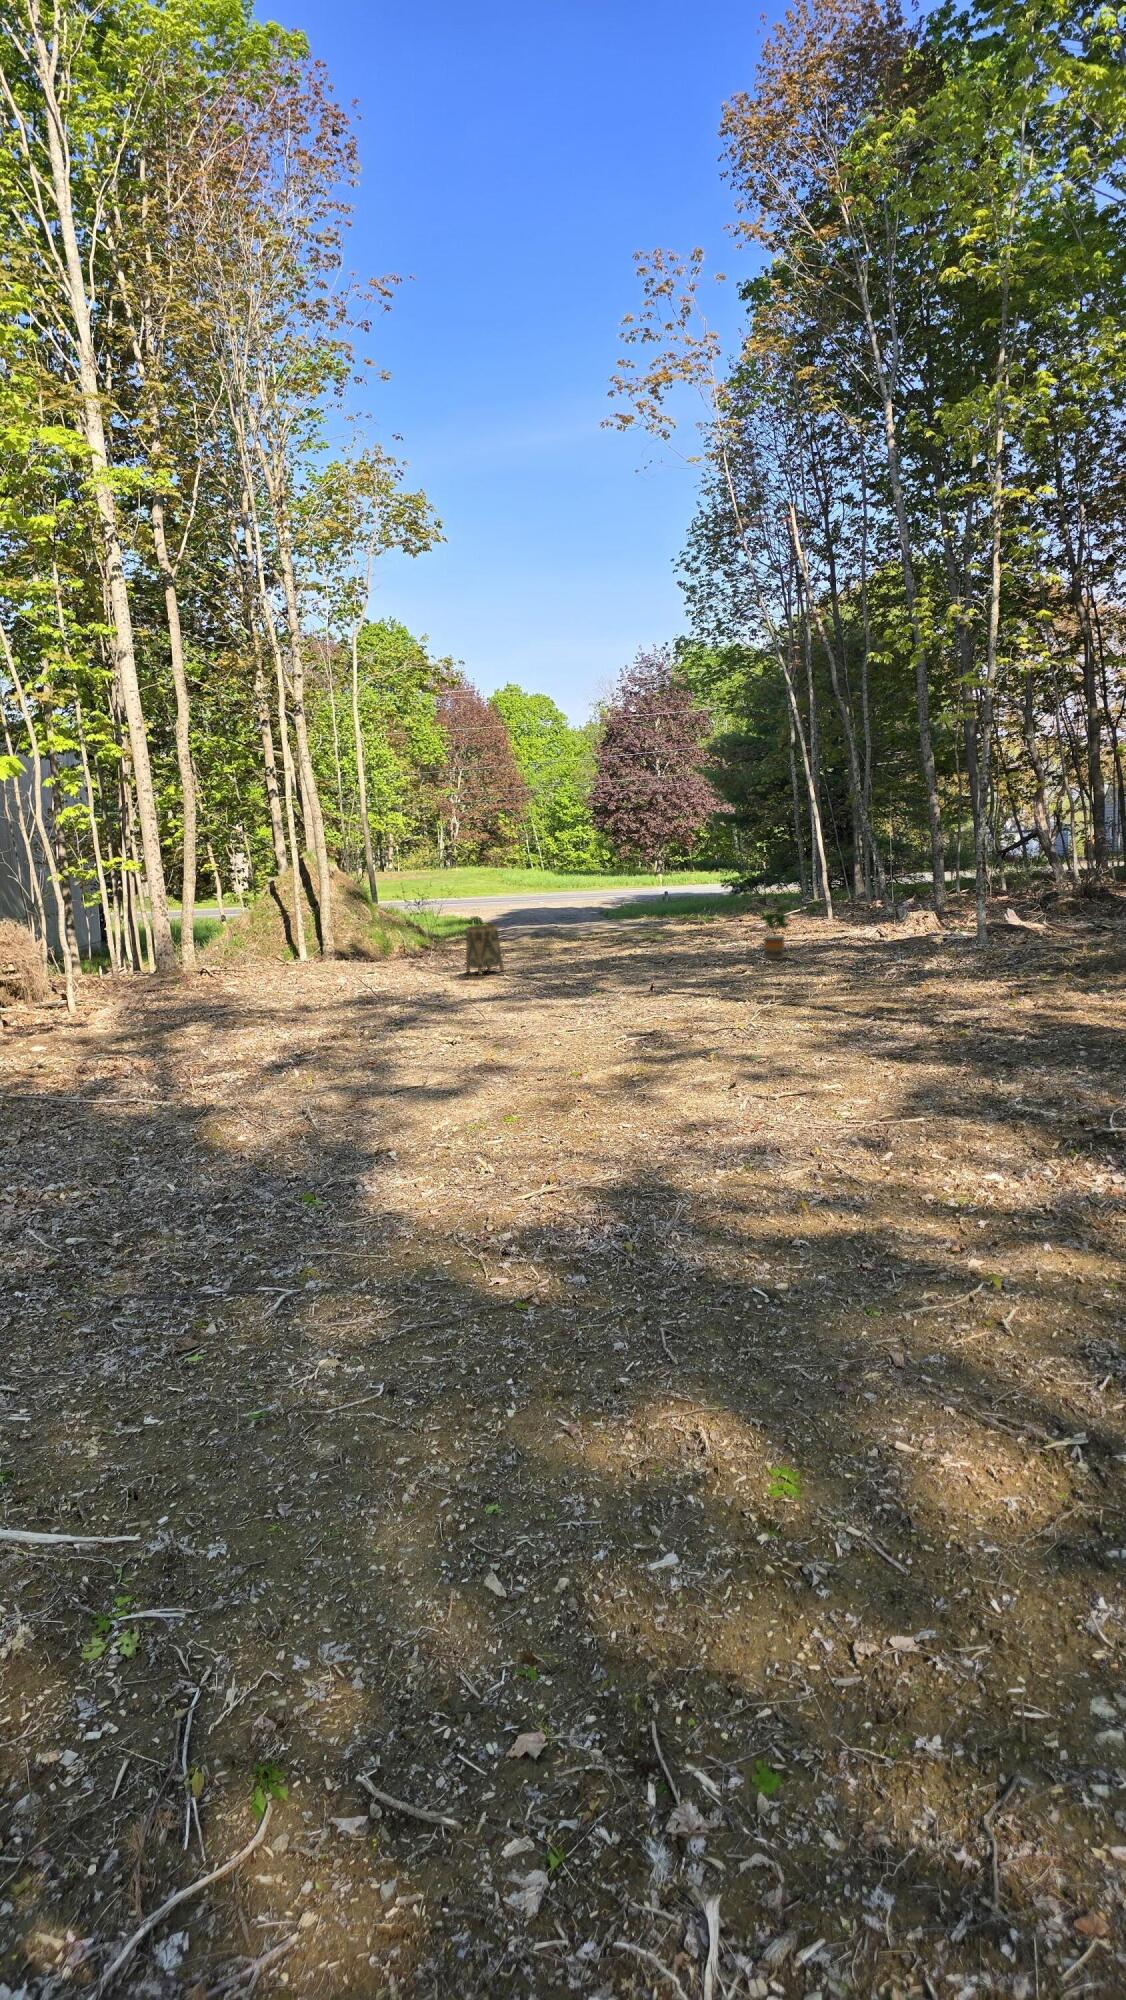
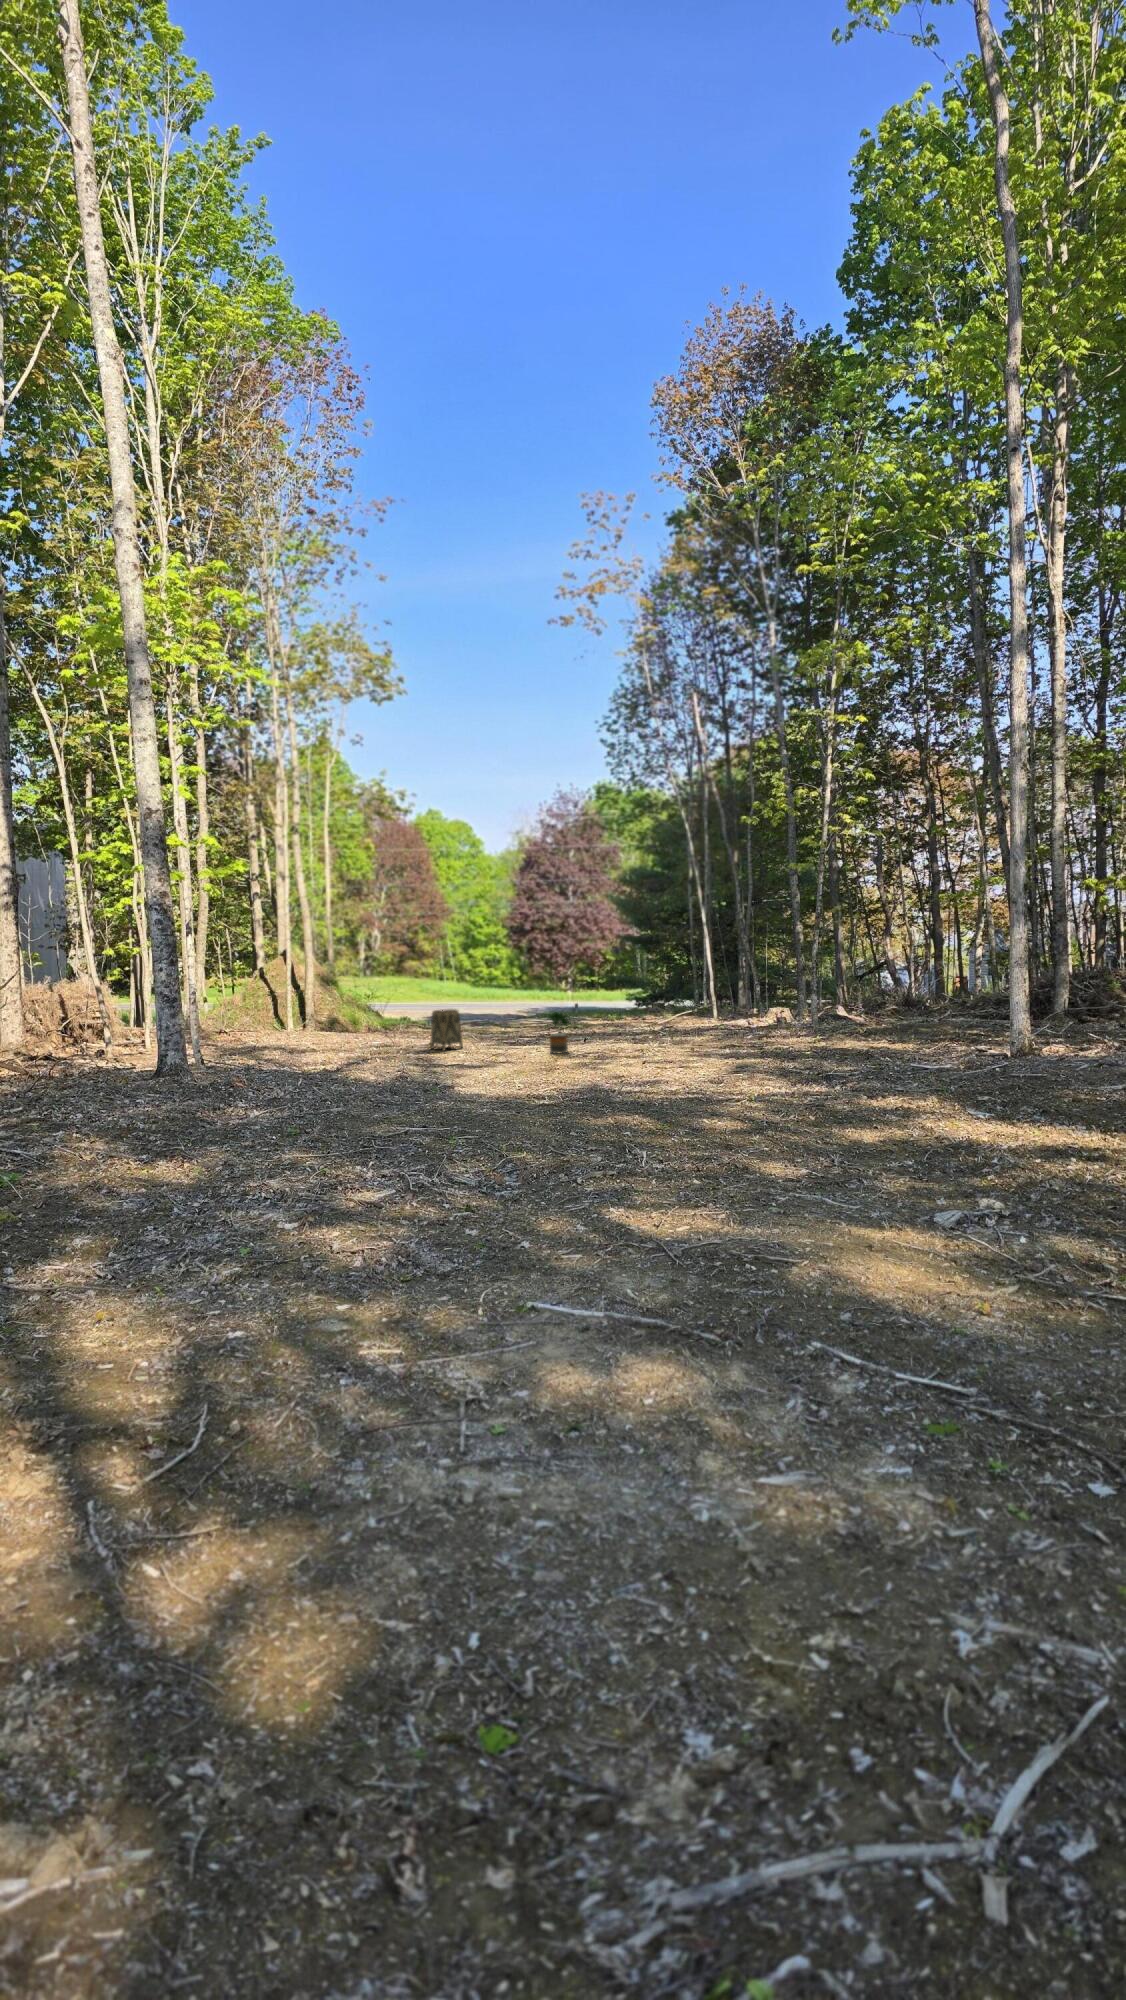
potted tree: present [760,912,789,959] -> present [548,1013,571,1053]

